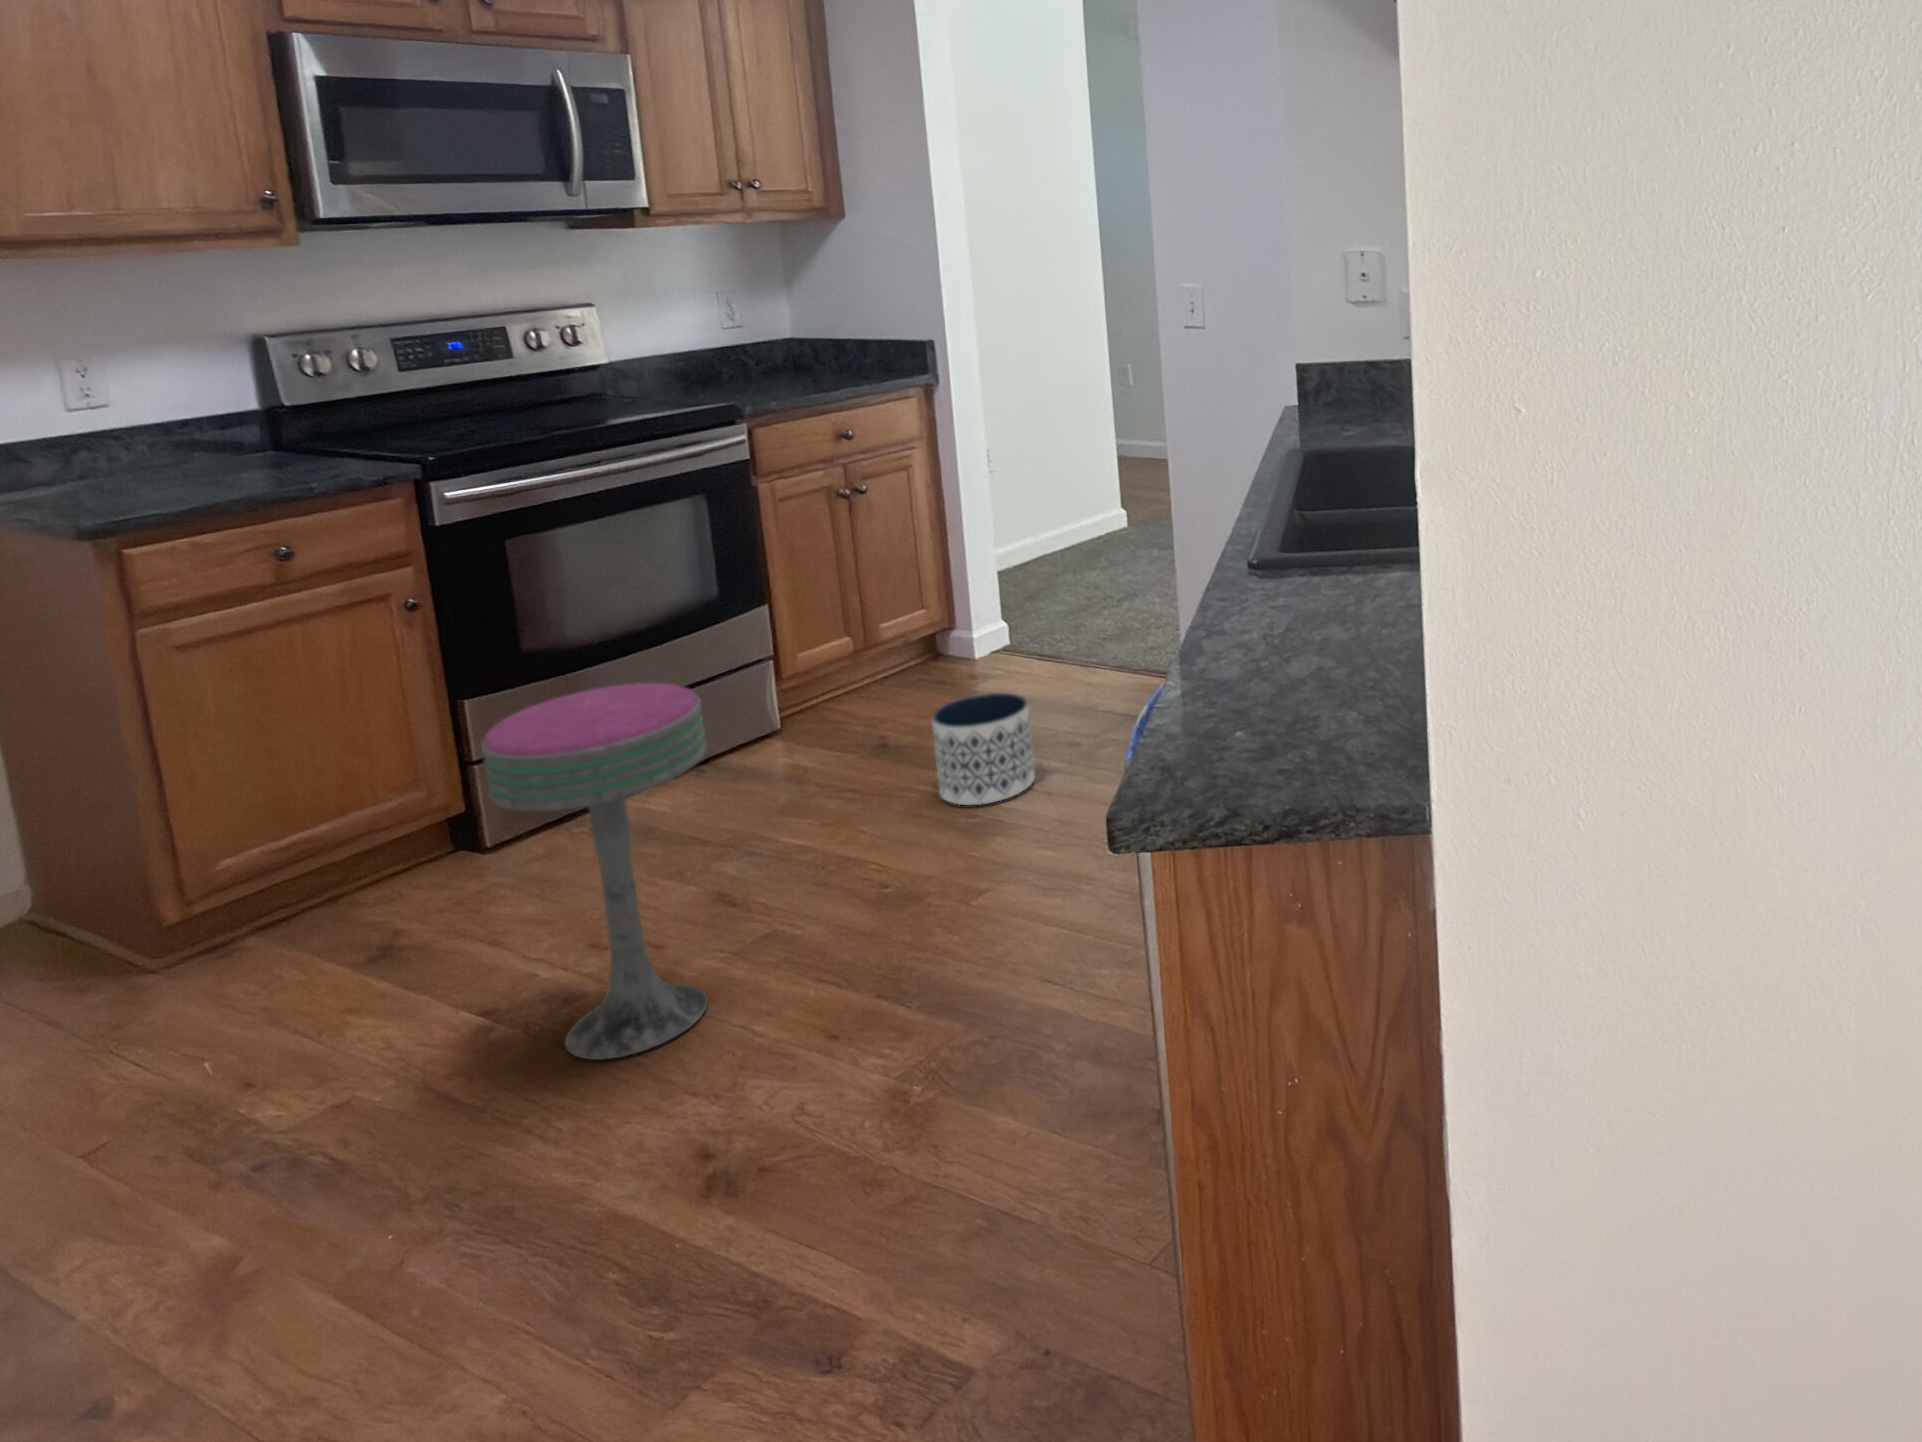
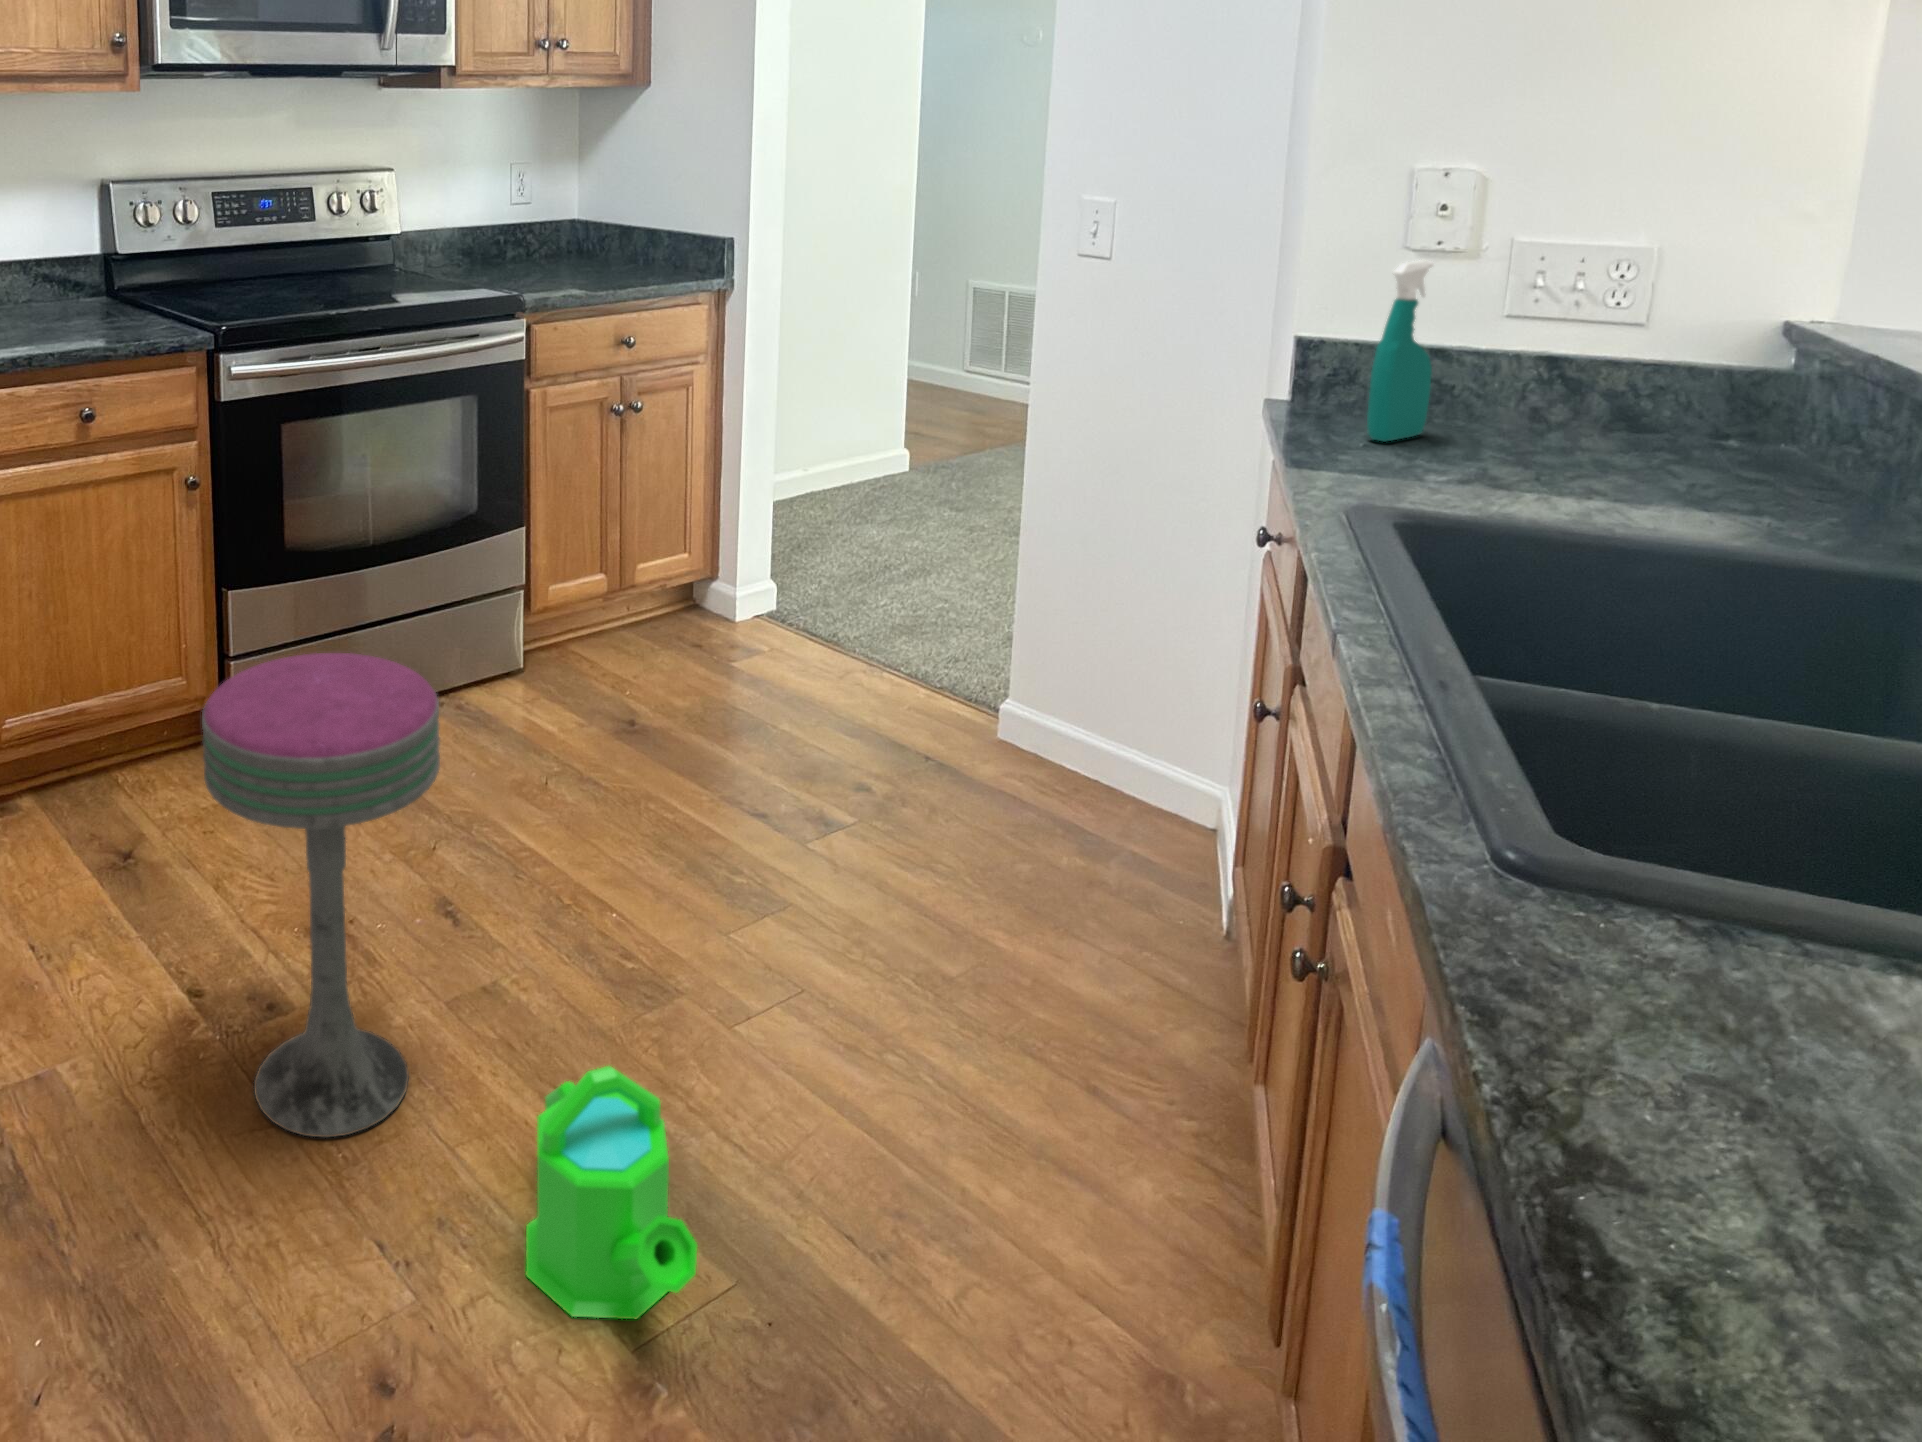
spray bottle: none [1321,313,1357,423] -> present [1367,260,1433,441]
planter: present [932,693,1035,805] -> none [694,704,817,859]
watering can: none [815,904,936,1074] -> present [526,1066,697,1319]

